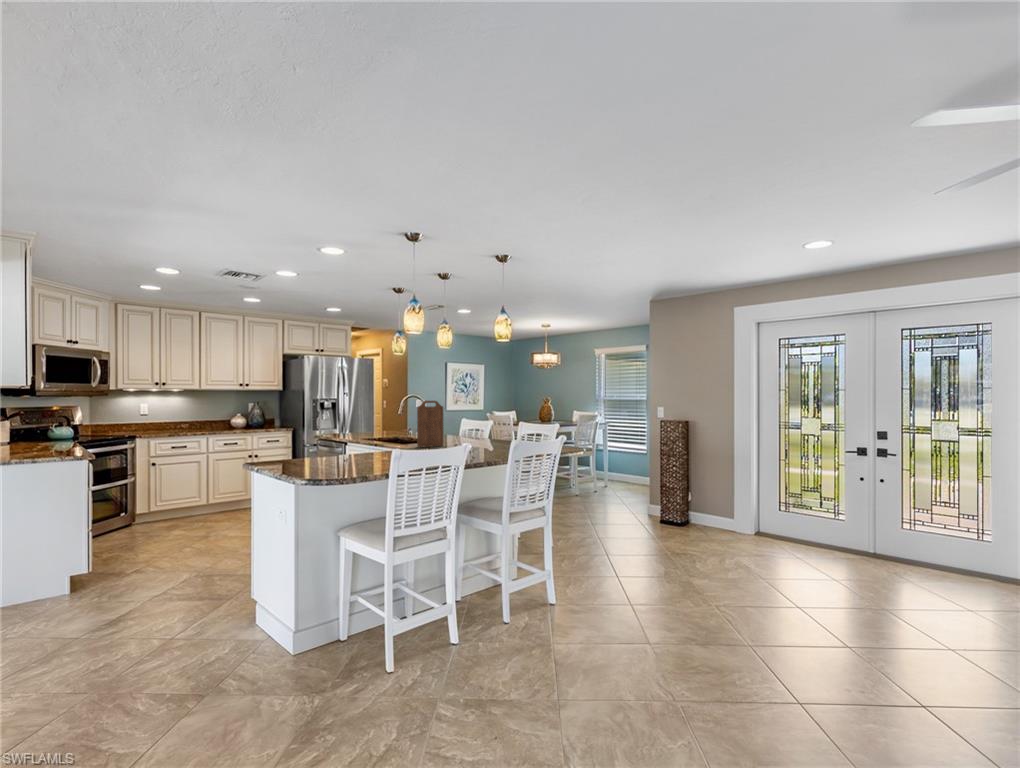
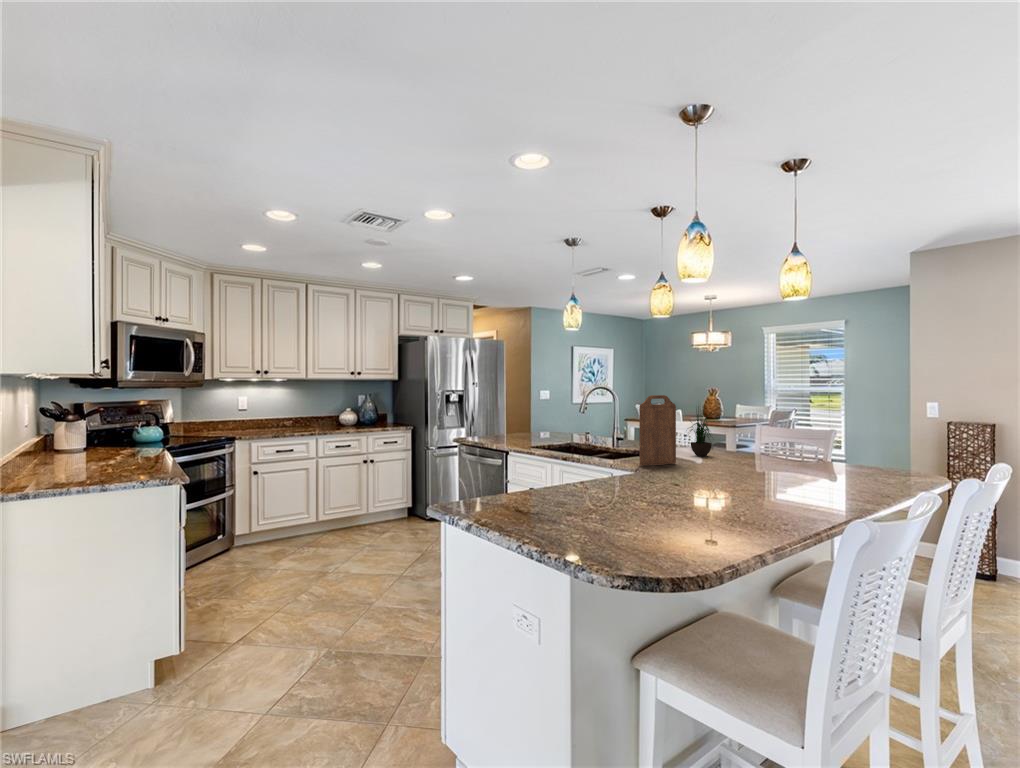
potted plant: none [461,400,482,442] -> present [690,408,712,456]

